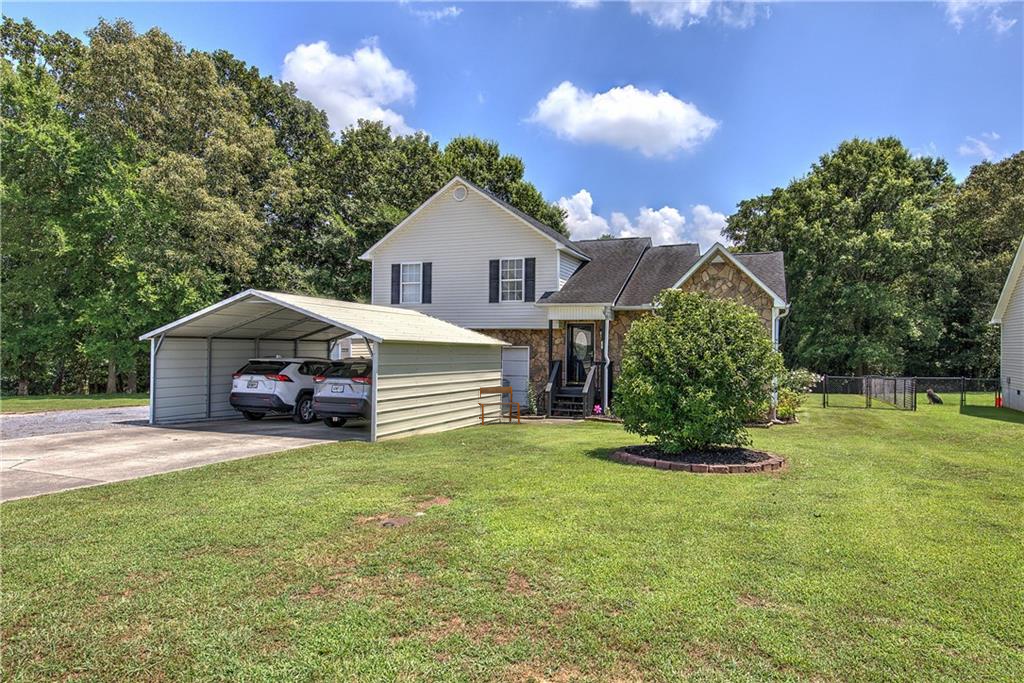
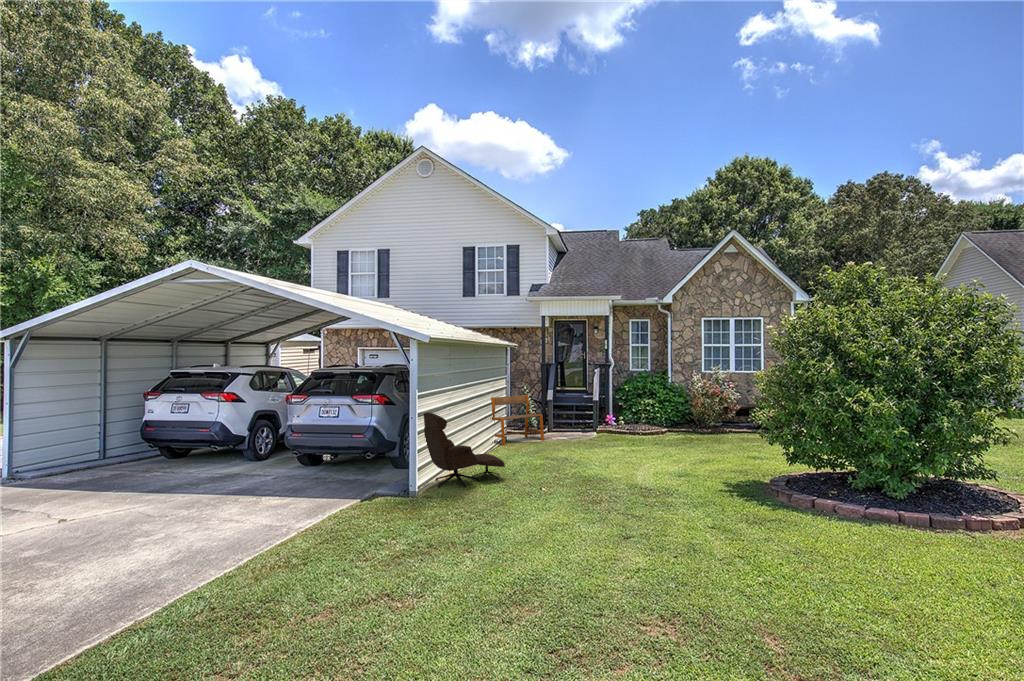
lounge chair: none [388,389,443,441] -> present [424,412,505,488]

